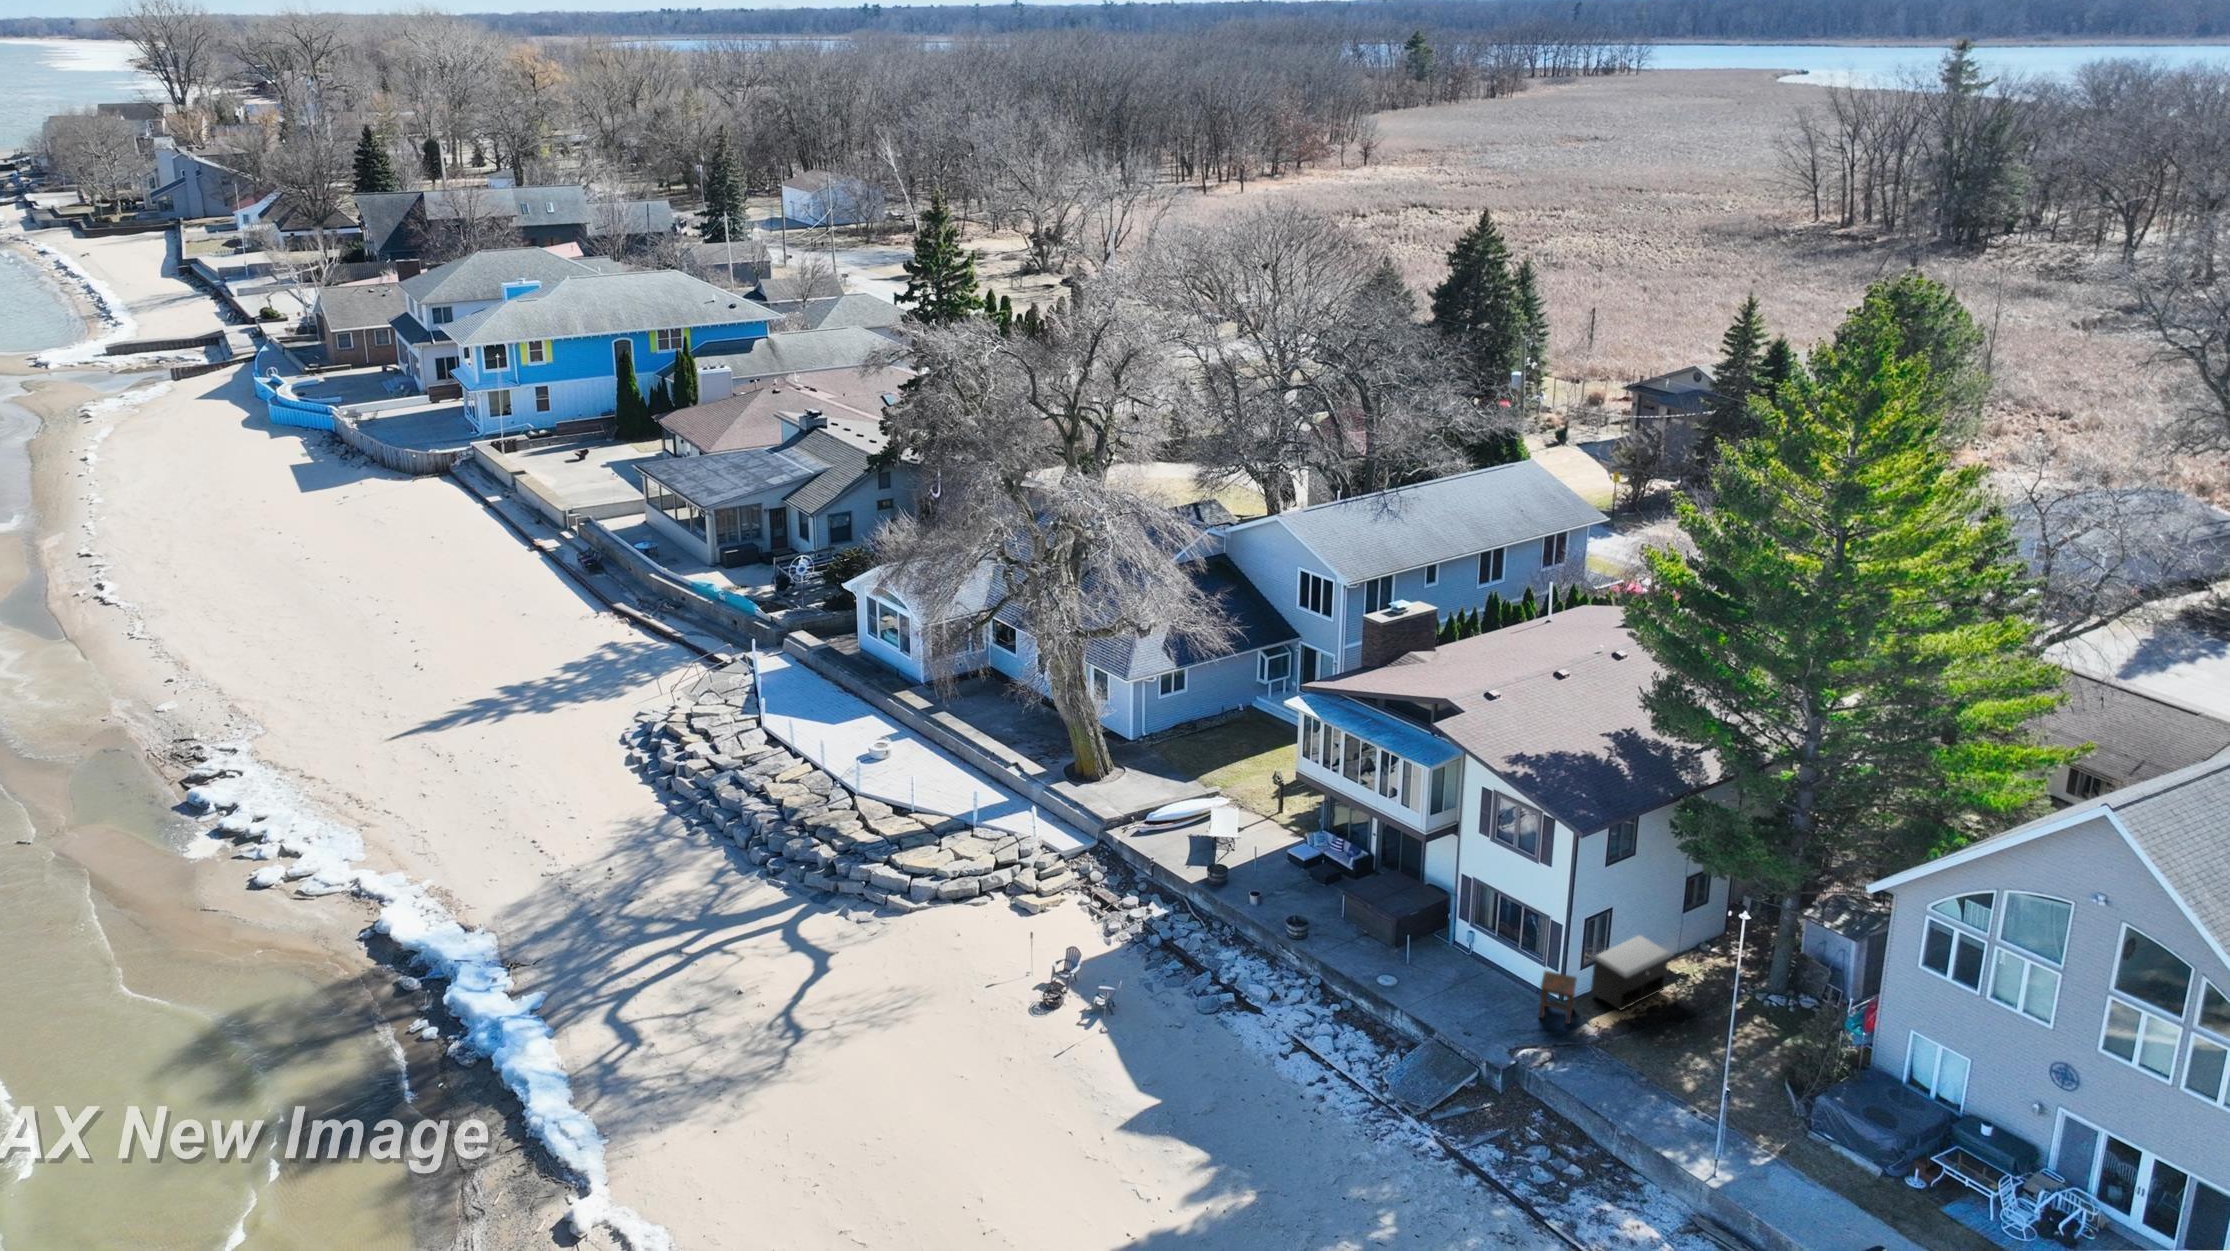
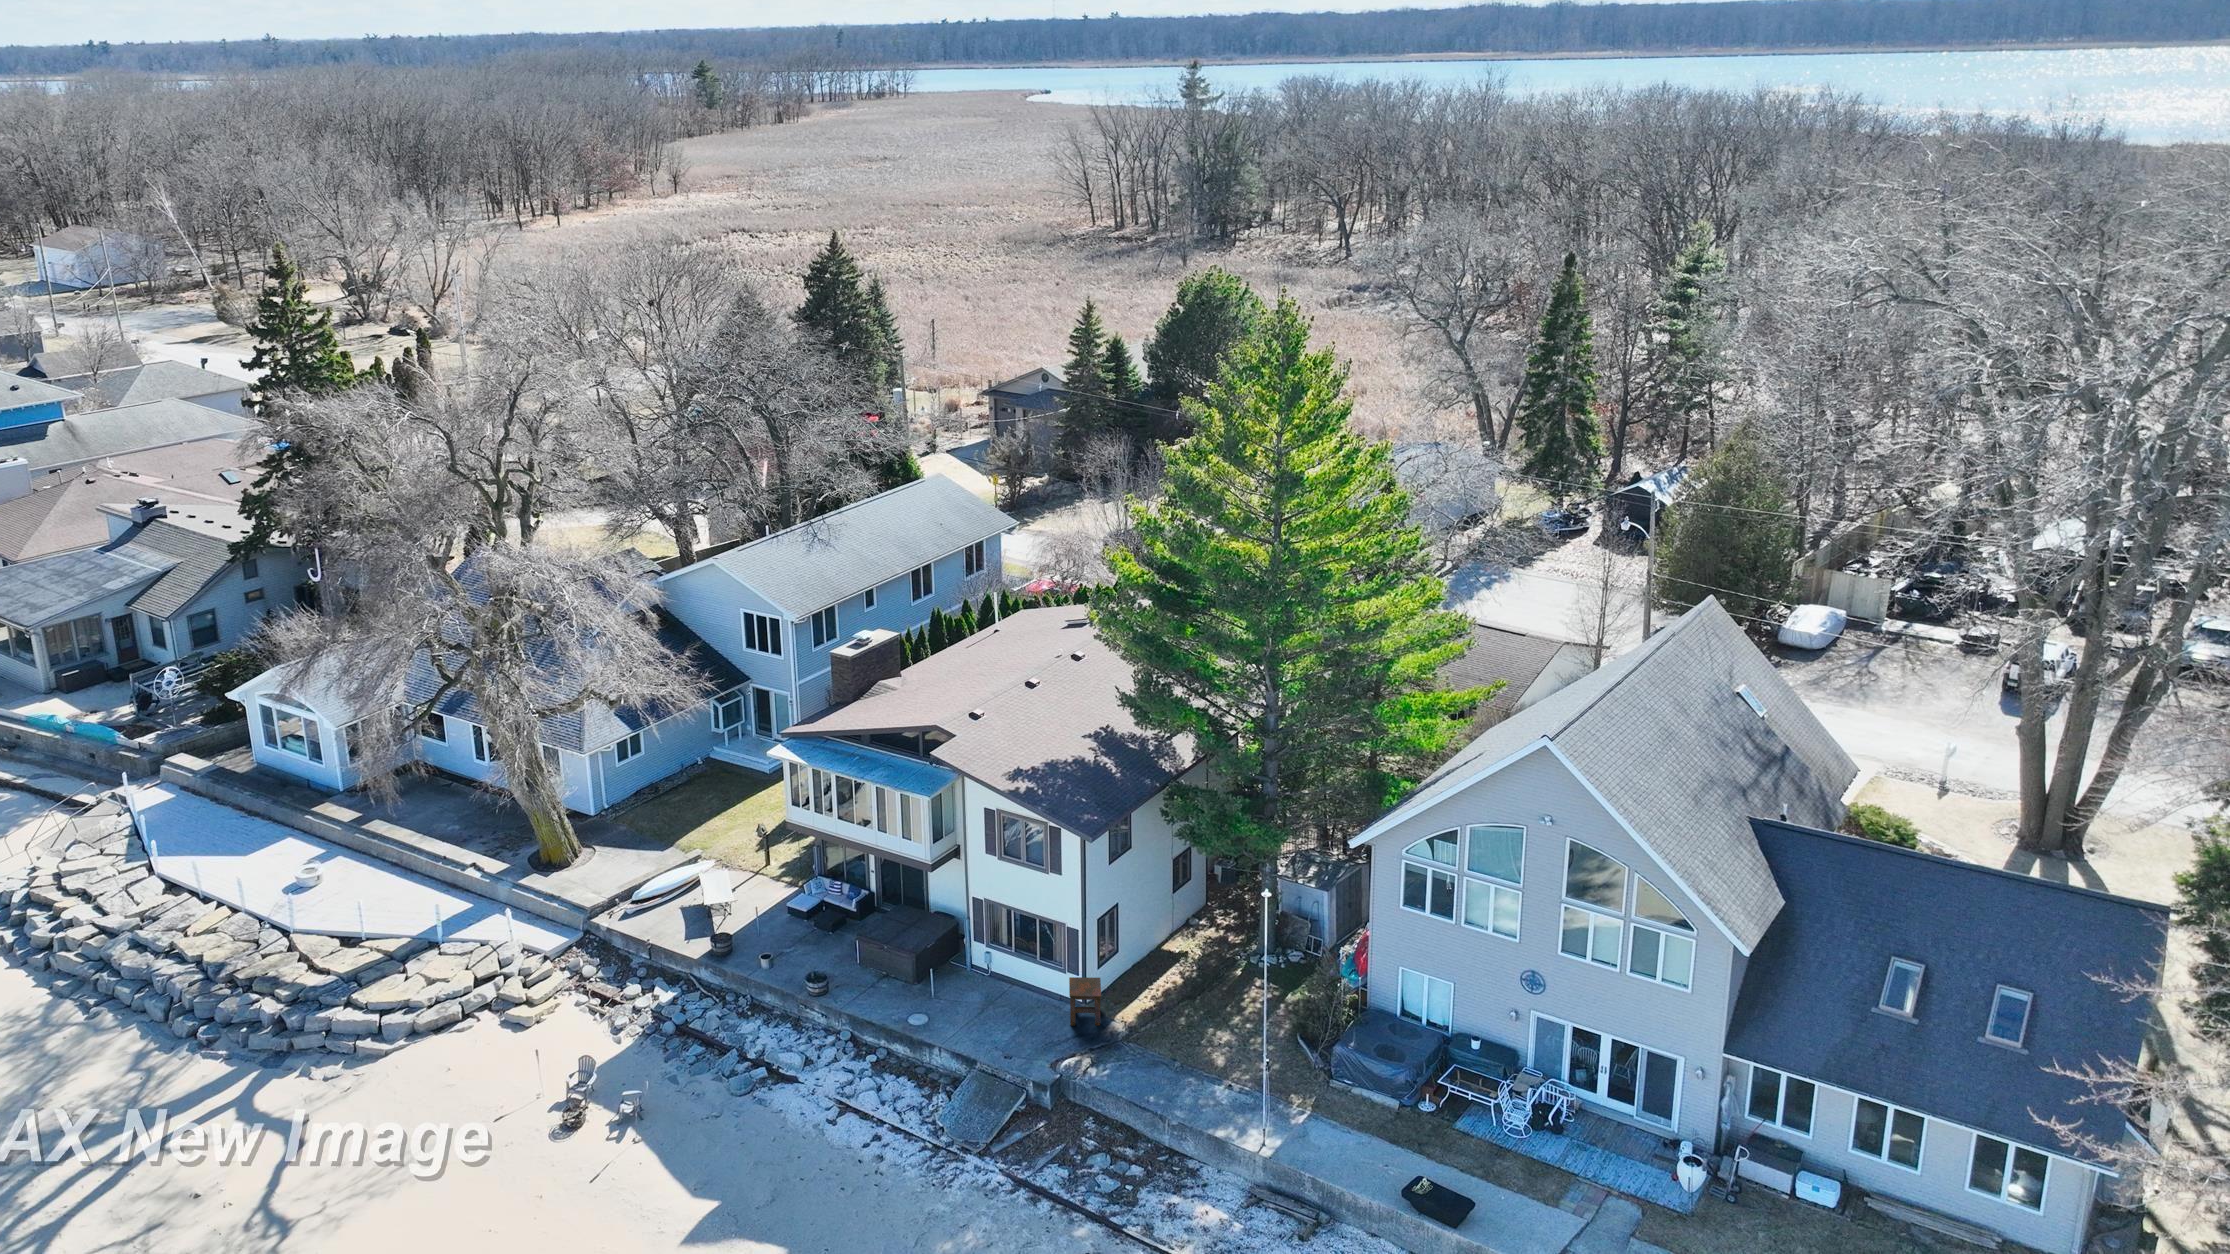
storage bench: present [1591,935,1670,1010] -> none [1112,924,1178,1002]

